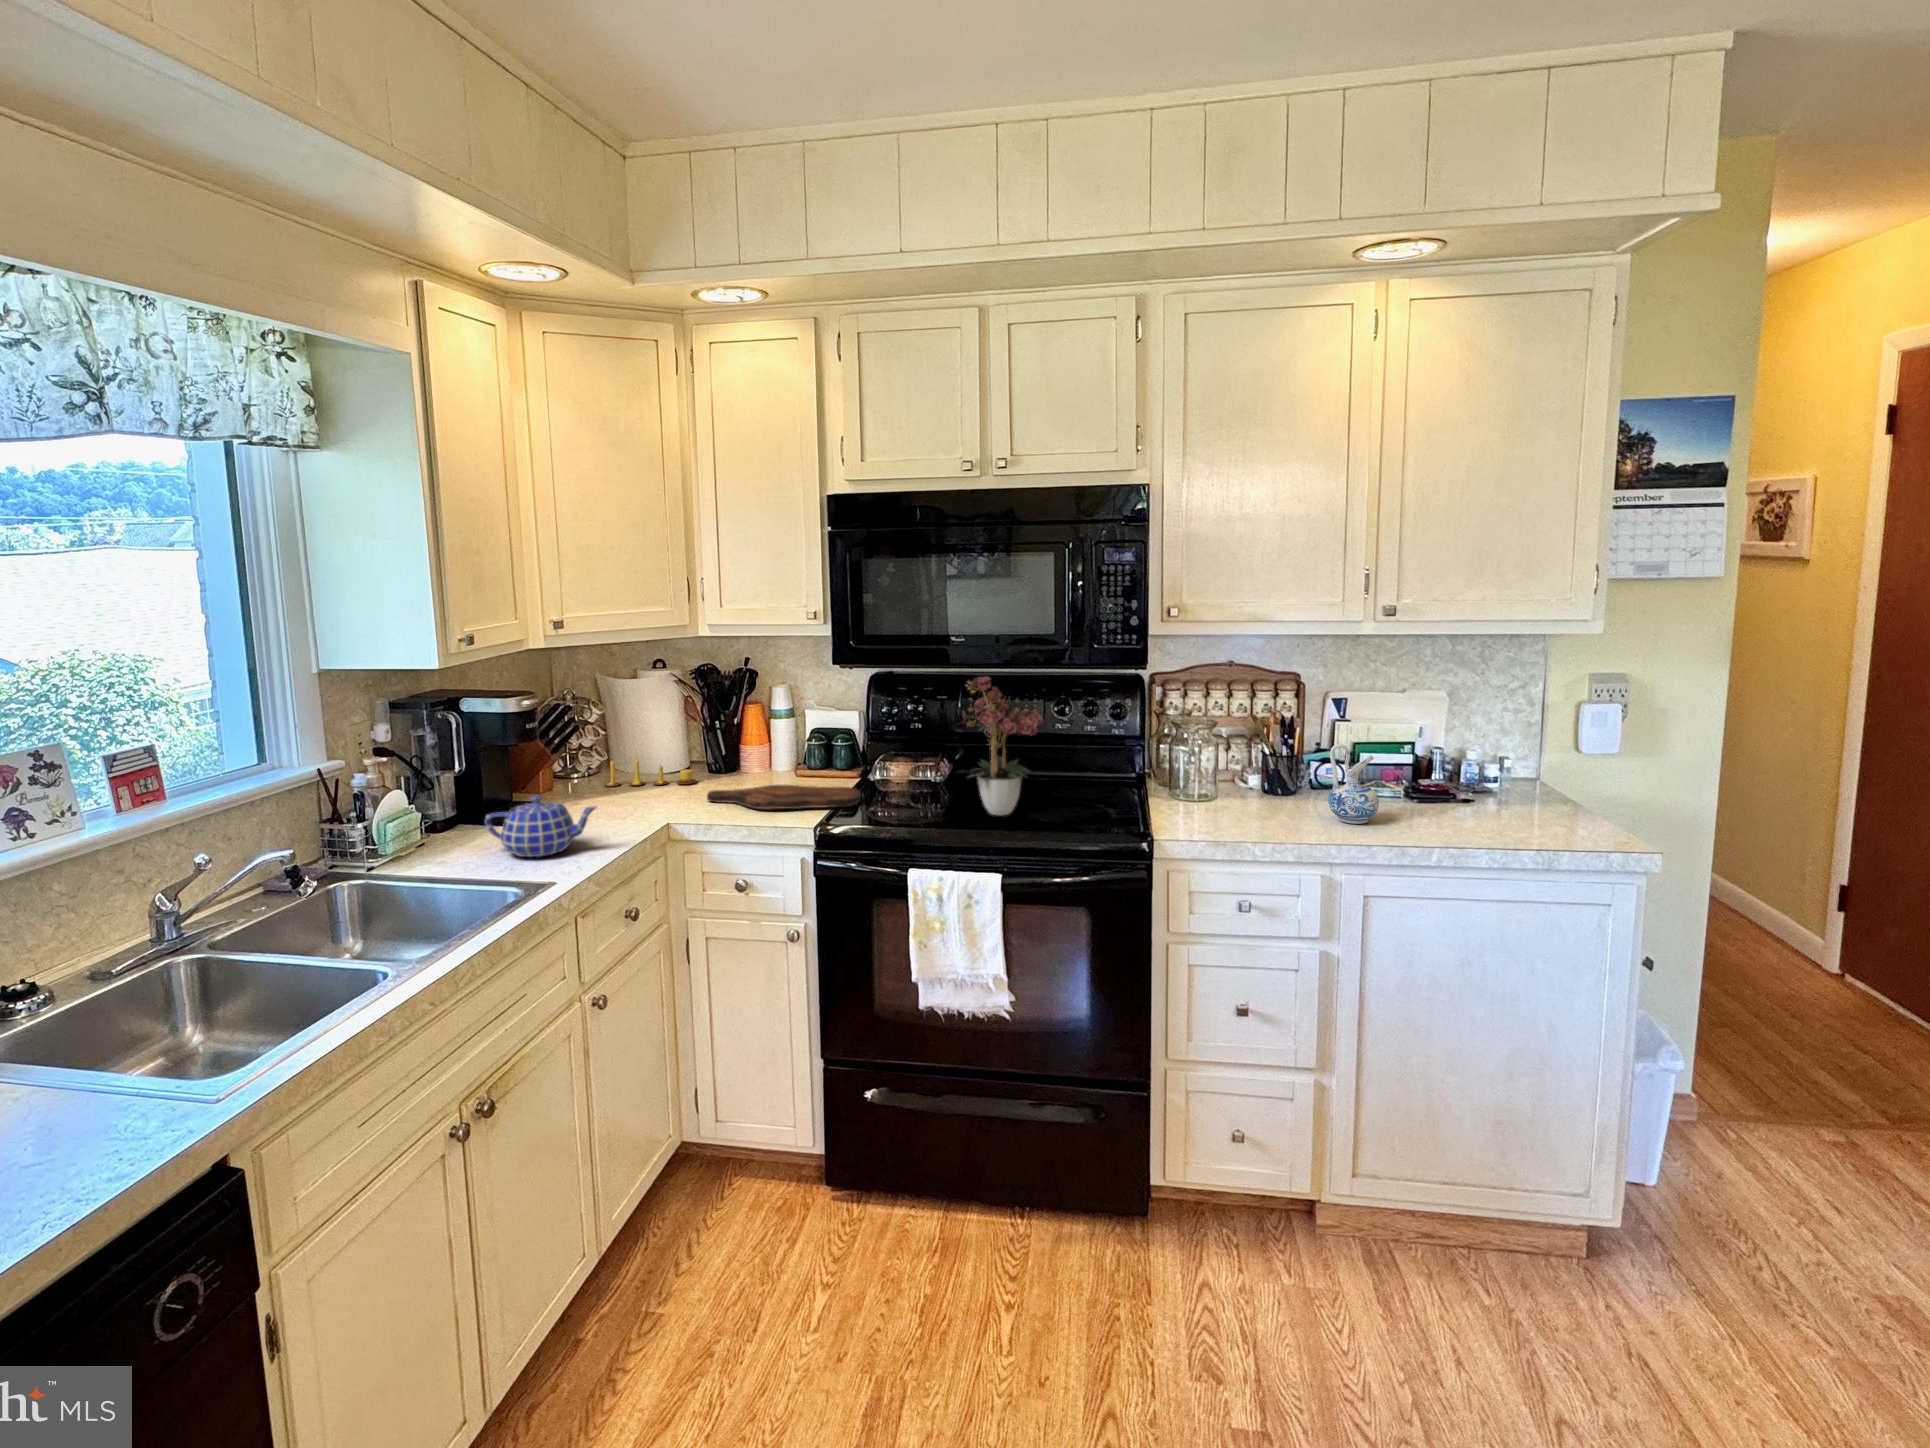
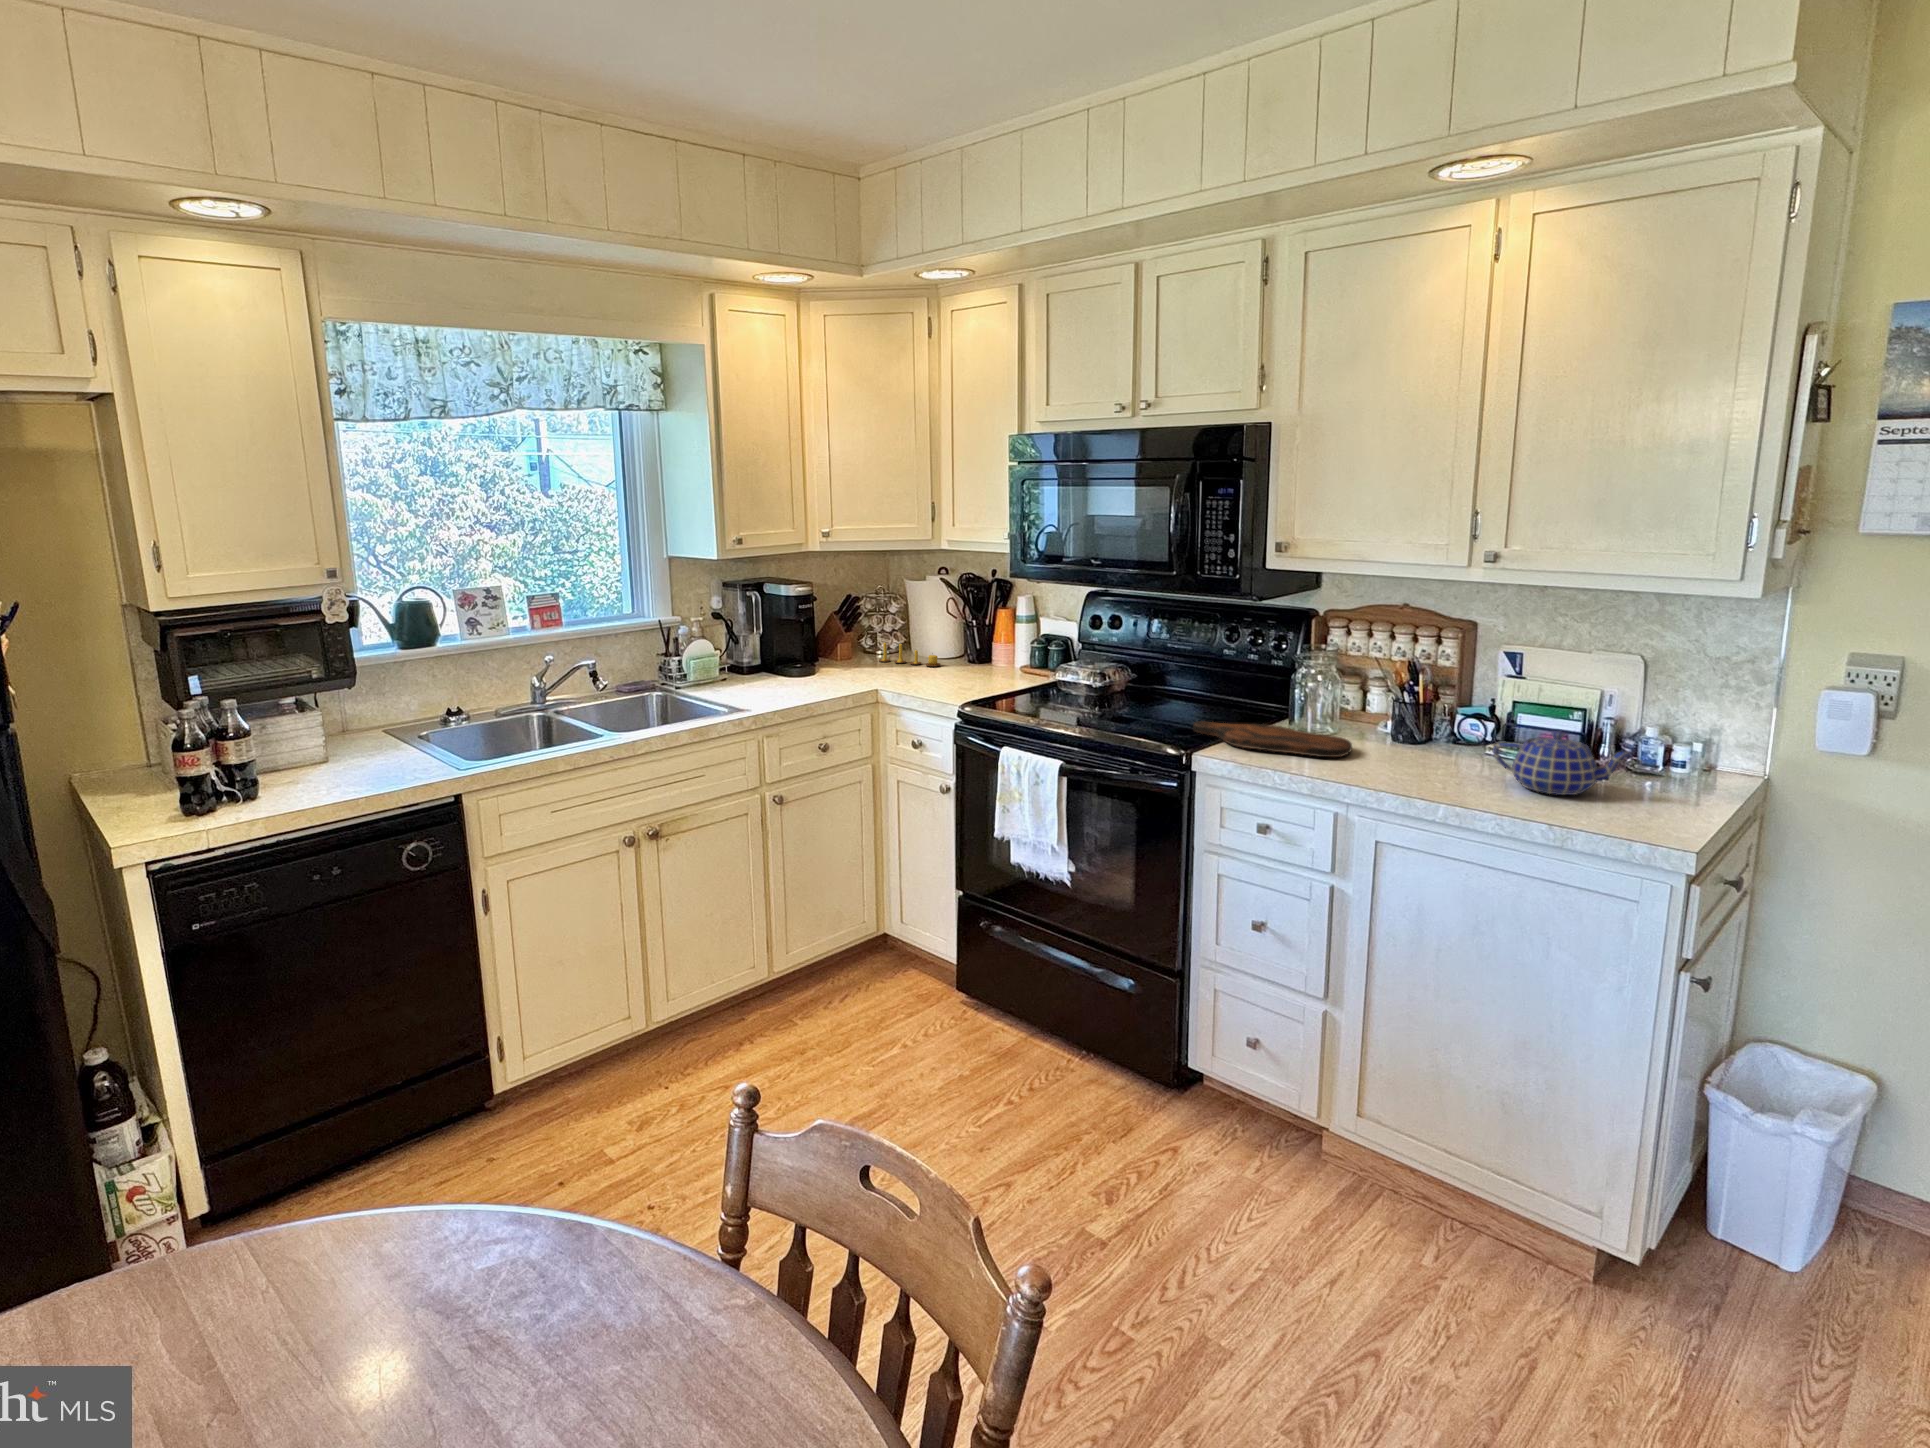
flower arrangement: present [964,677,1043,815] -> none [1068,588,1158,718]
ceramic pitcher: present [1328,744,1379,824] -> none [1392,689,1445,773]
cutting board: present [707,785,861,810] -> present [1193,721,1352,757]
teapot: present [484,795,596,857] -> present [1493,731,1631,795]

